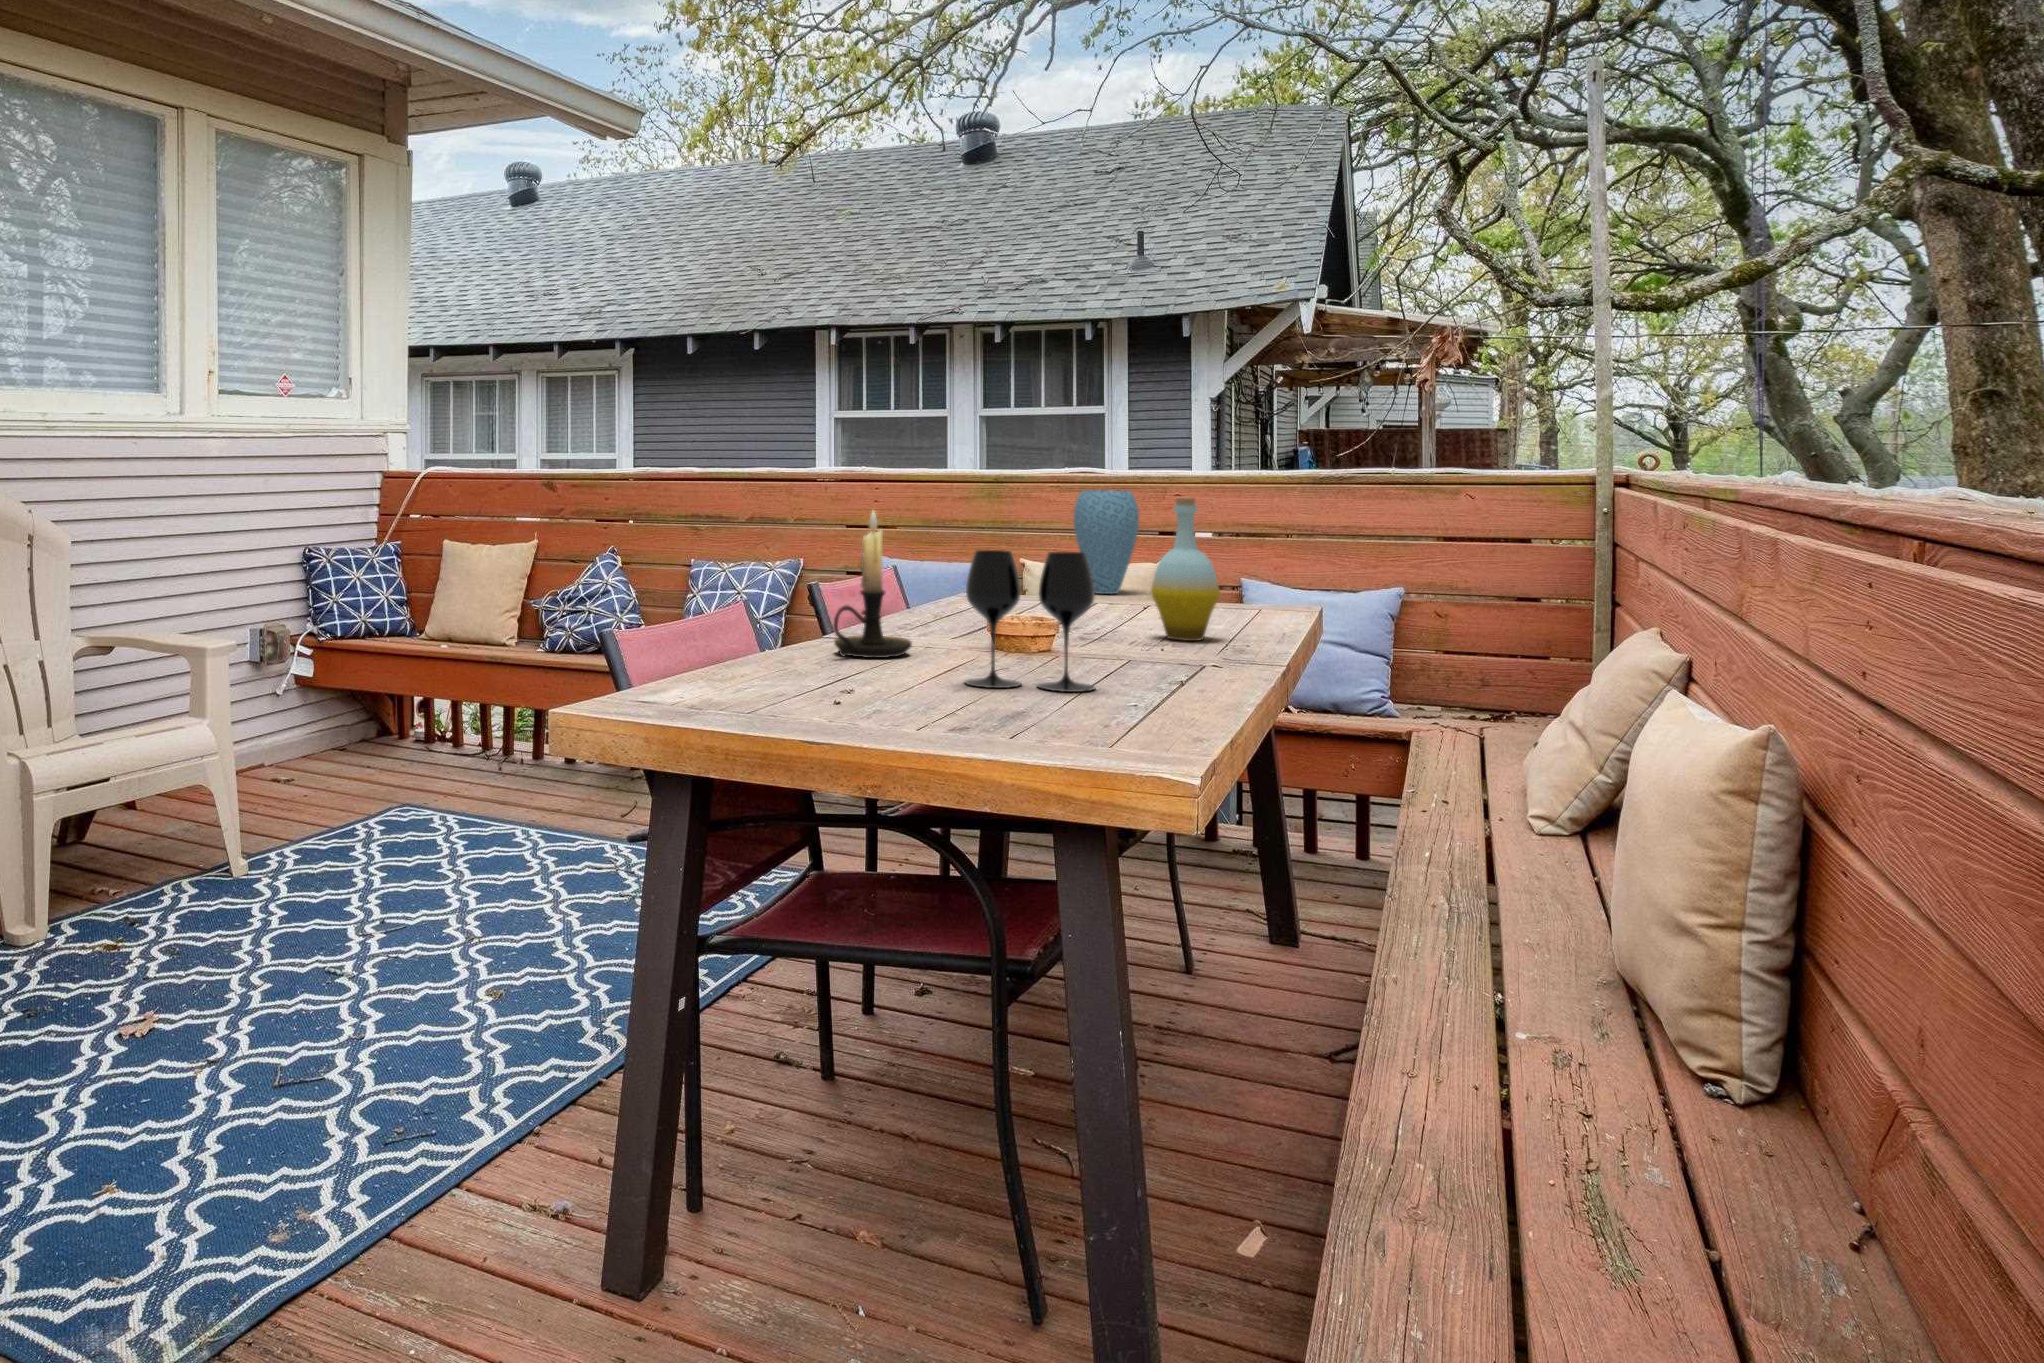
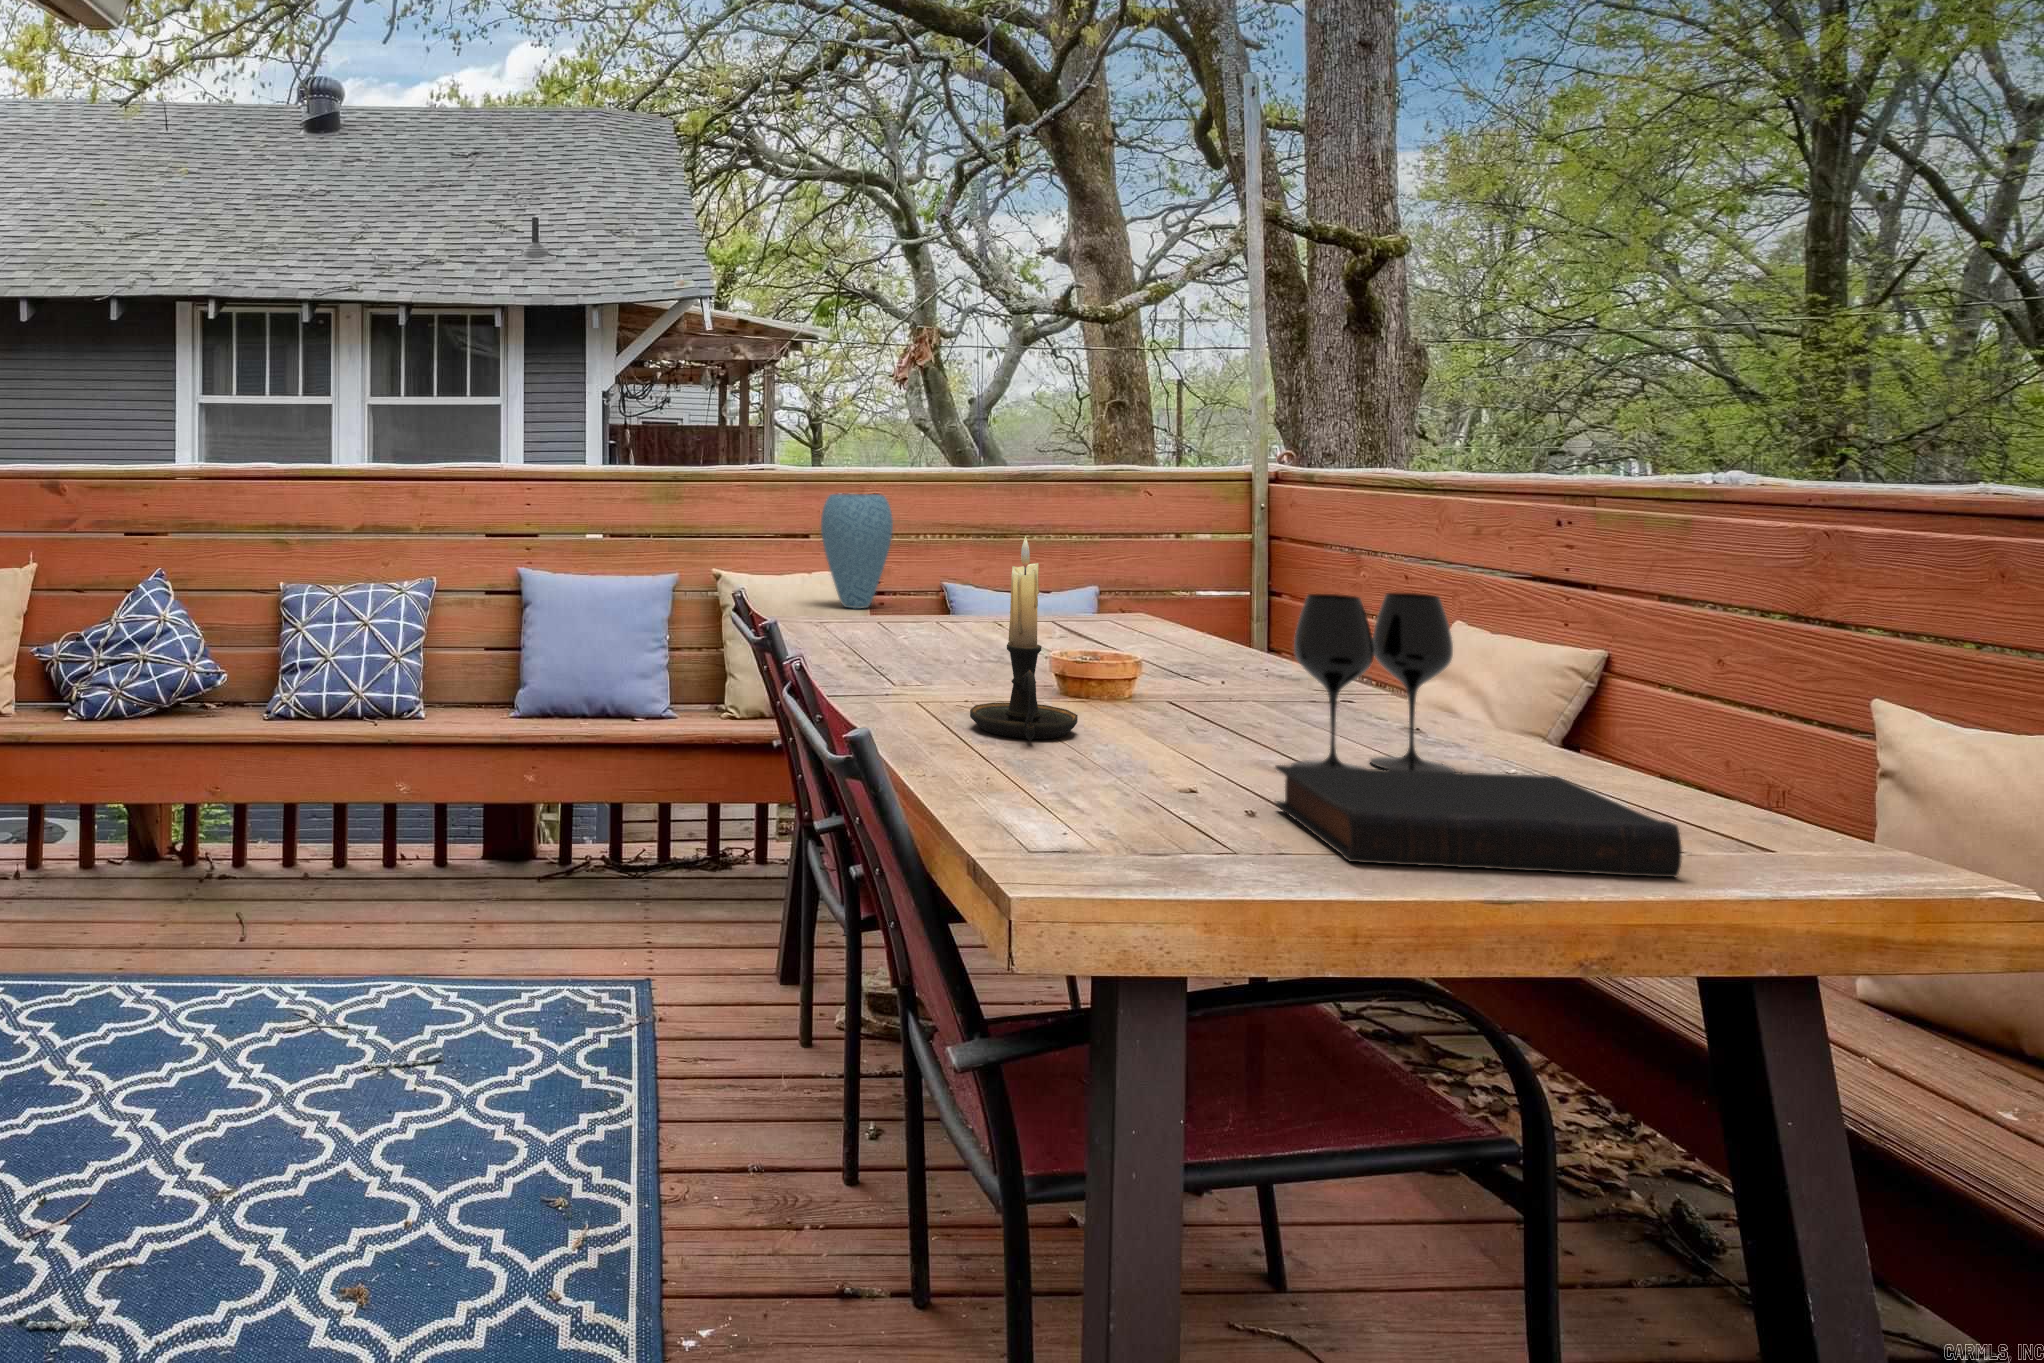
bottle: present [1151,498,1220,641] -> none [1134,510,1216,672]
book: none [781,660,1022,731] -> present [1275,765,1682,877]

